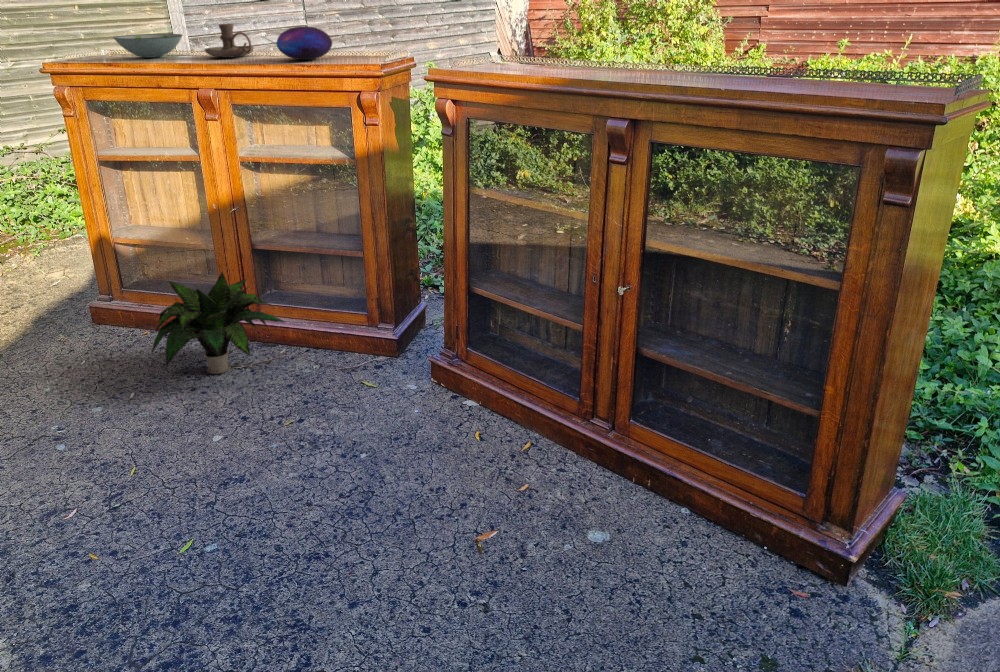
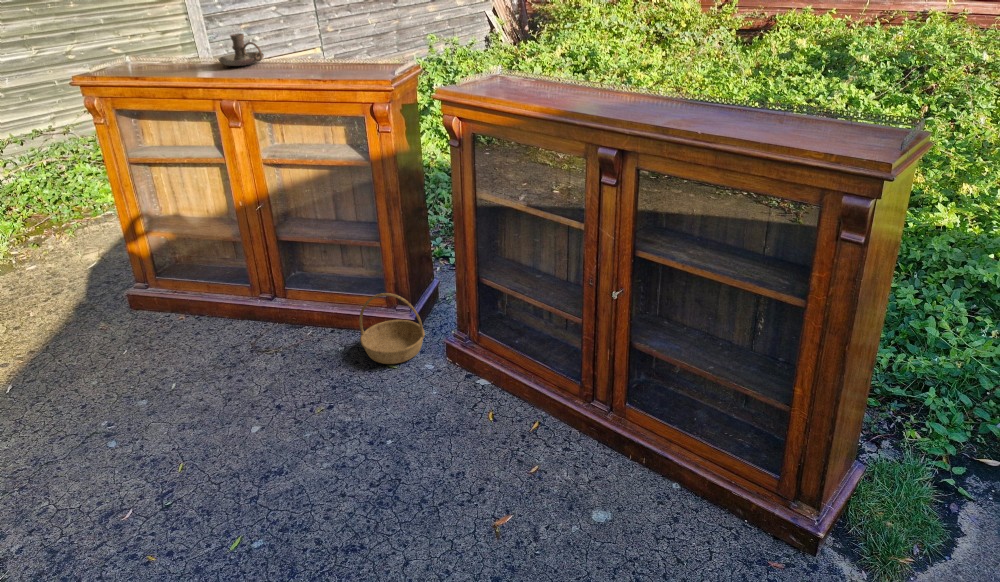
decorative orb: present [277,26,332,60] -> none [286,37,338,69]
decorative bowl: present [113,34,182,58] -> none [132,42,197,68]
potted plant: present [152,272,285,374] -> none [188,267,311,360]
basket: none [340,305,410,383] -> present [359,293,425,364]

